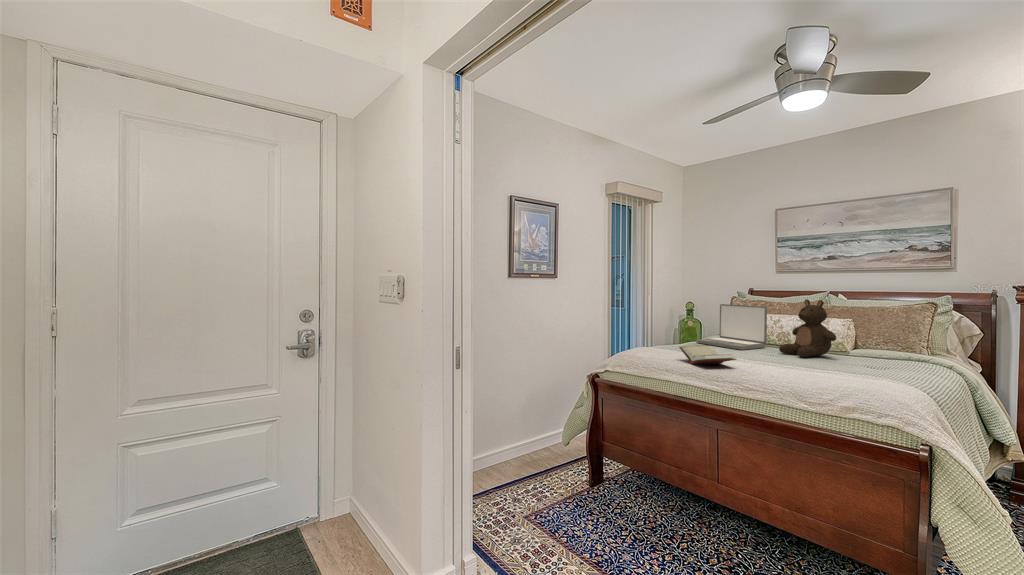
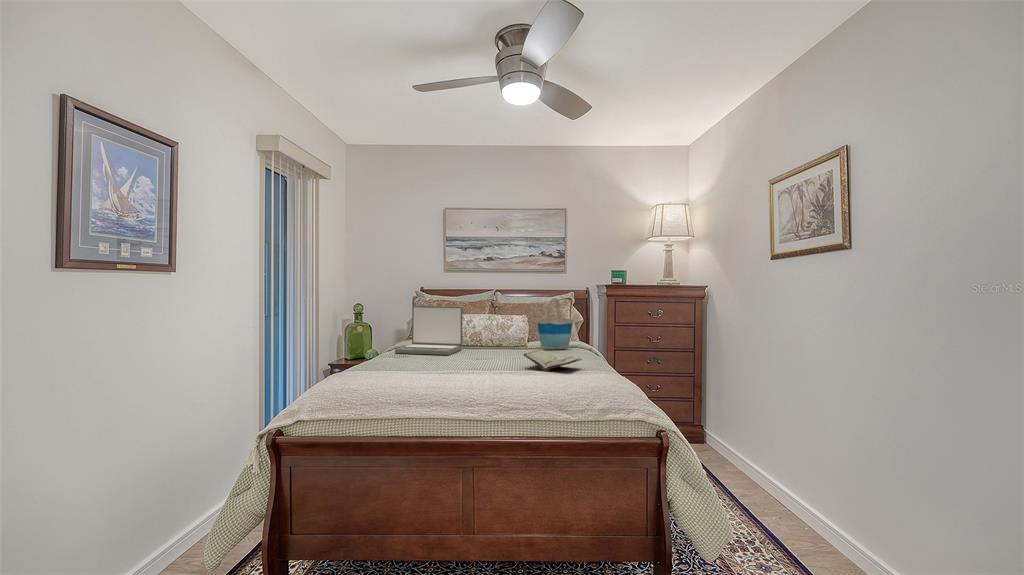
stuffed bear: present [779,299,836,357] -> none [481,298,526,355]
tote bag: none [863,301,924,362] -> present [538,298,573,350]
book: present [679,345,737,364] -> present [523,349,582,371]

